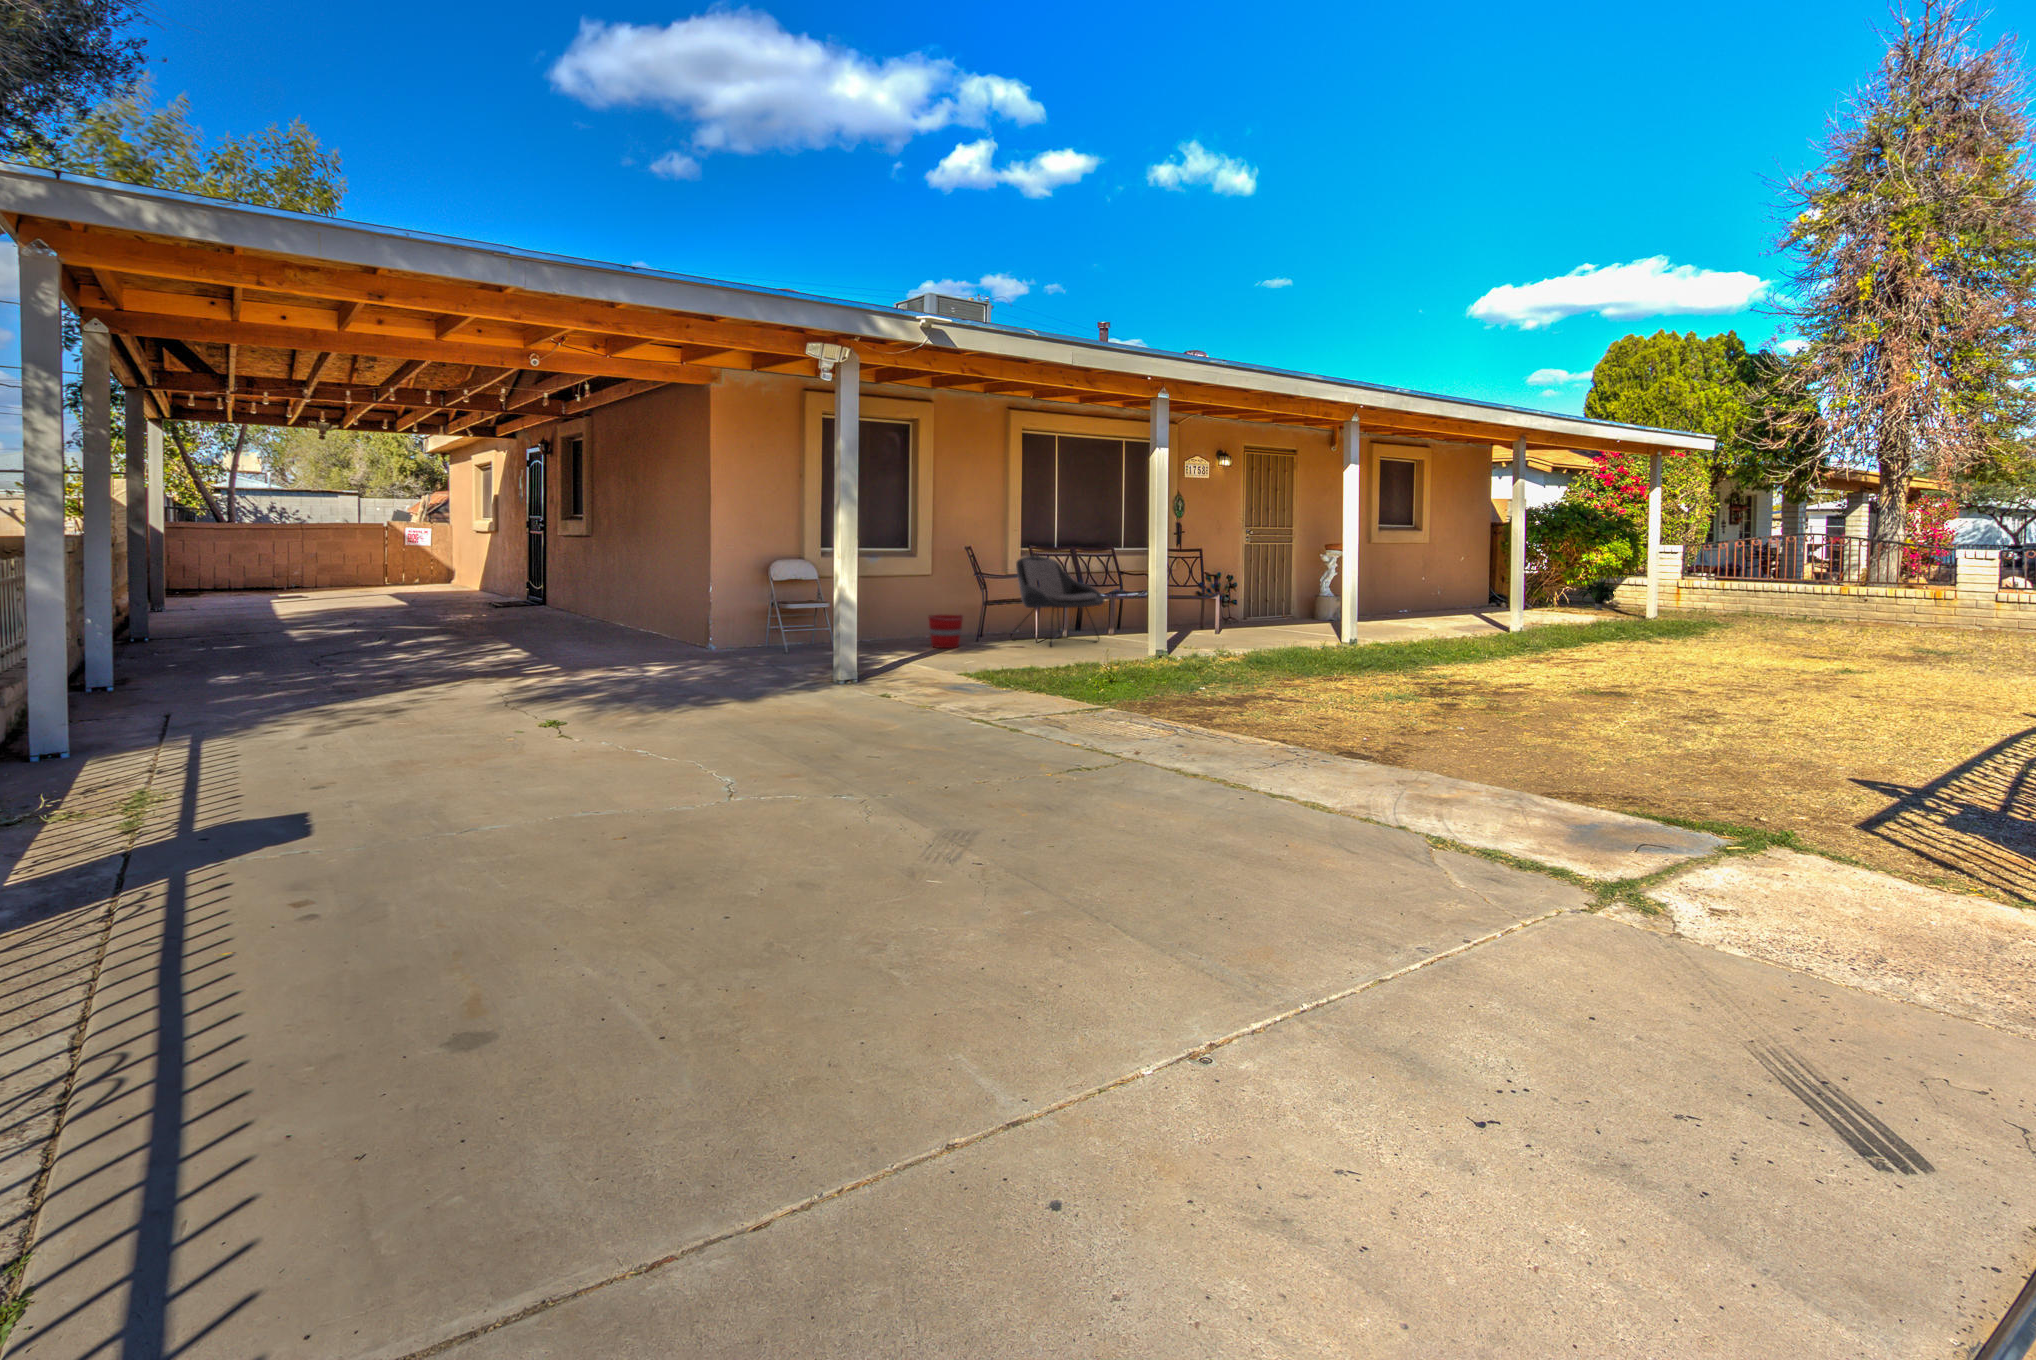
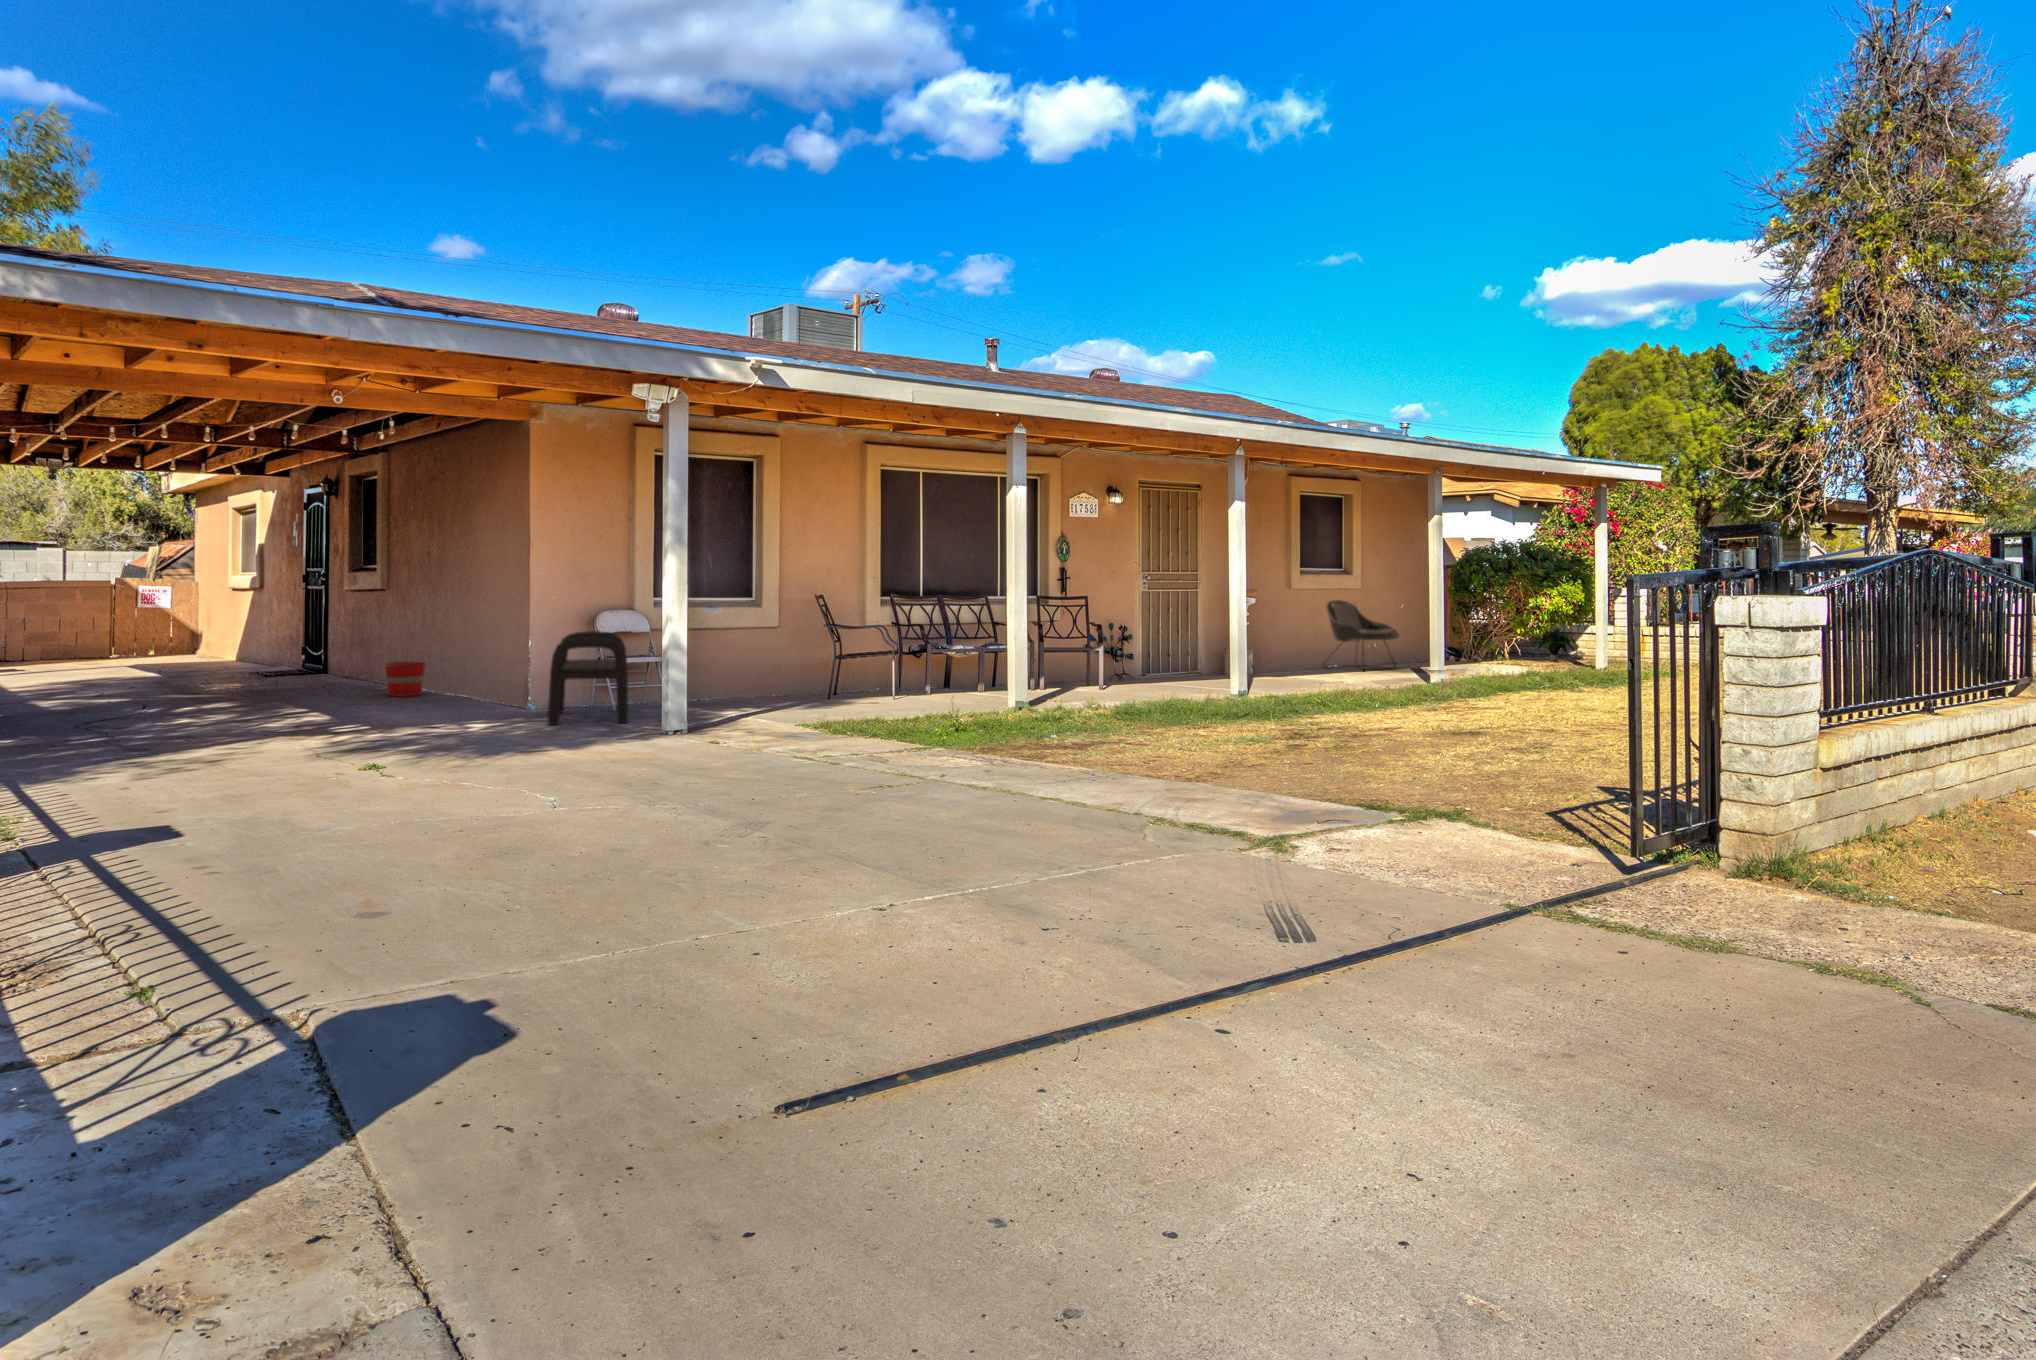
lounge chair: present [1012,556,1104,646] -> present [1323,600,1399,670]
bench: none [727,579,801,667] -> present [548,631,628,725]
bucket: present [928,615,964,648] -> present [384,661,425,697]

